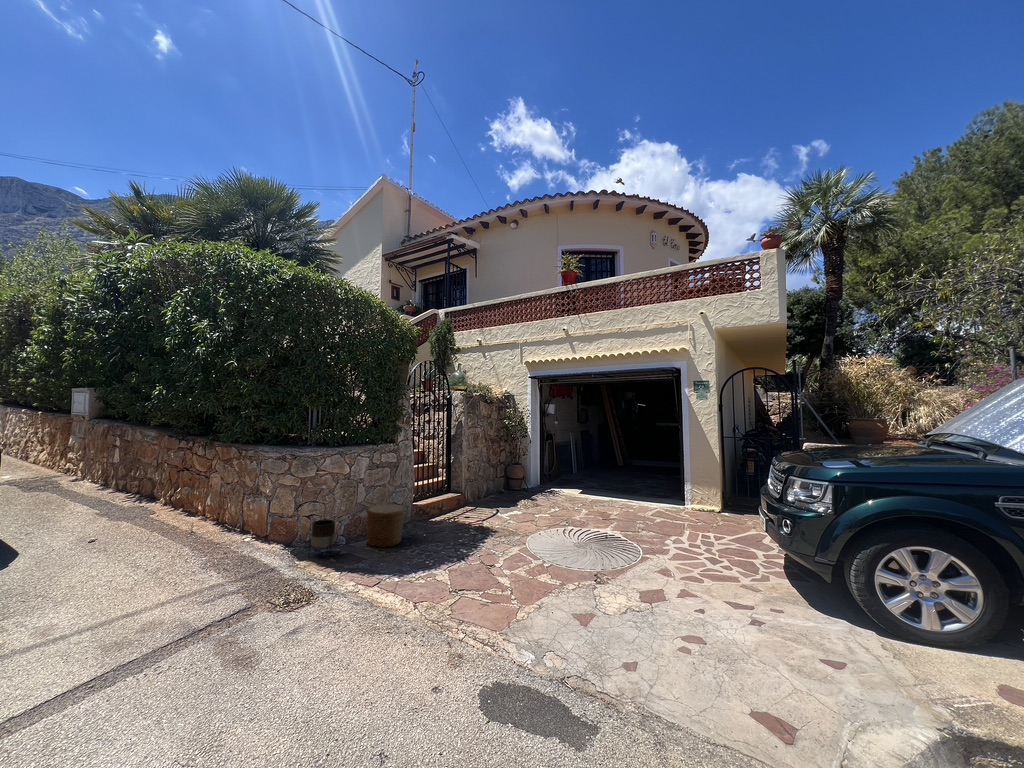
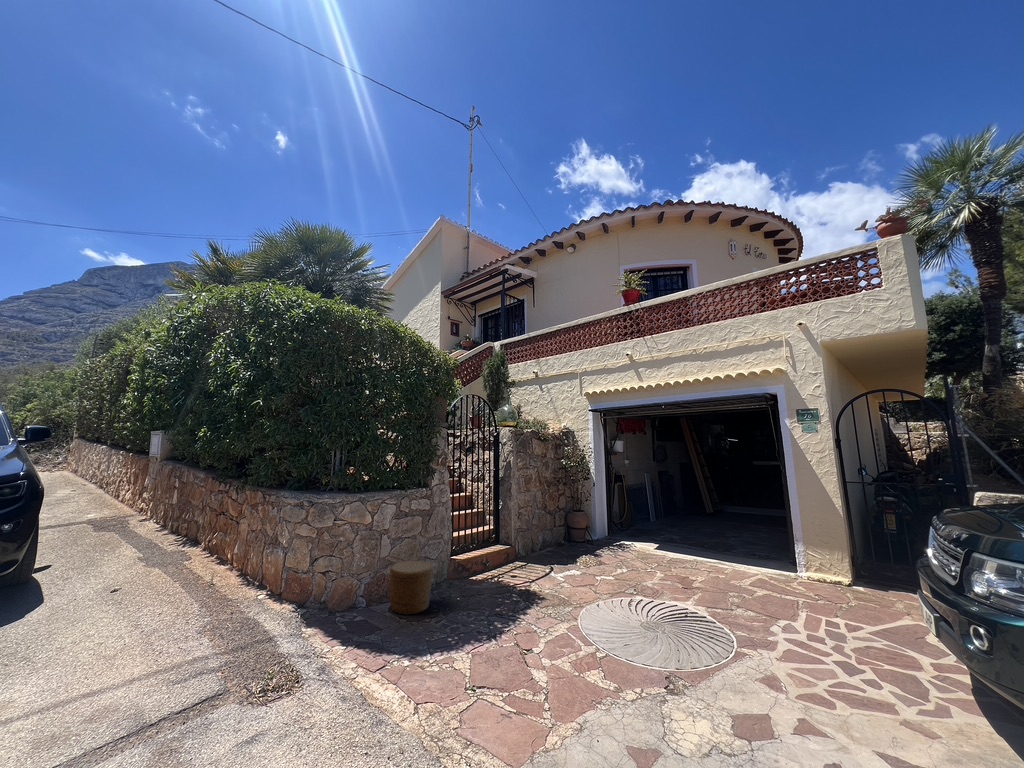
planter: present [309,519,335,556] -> none [320,578,351,626]

